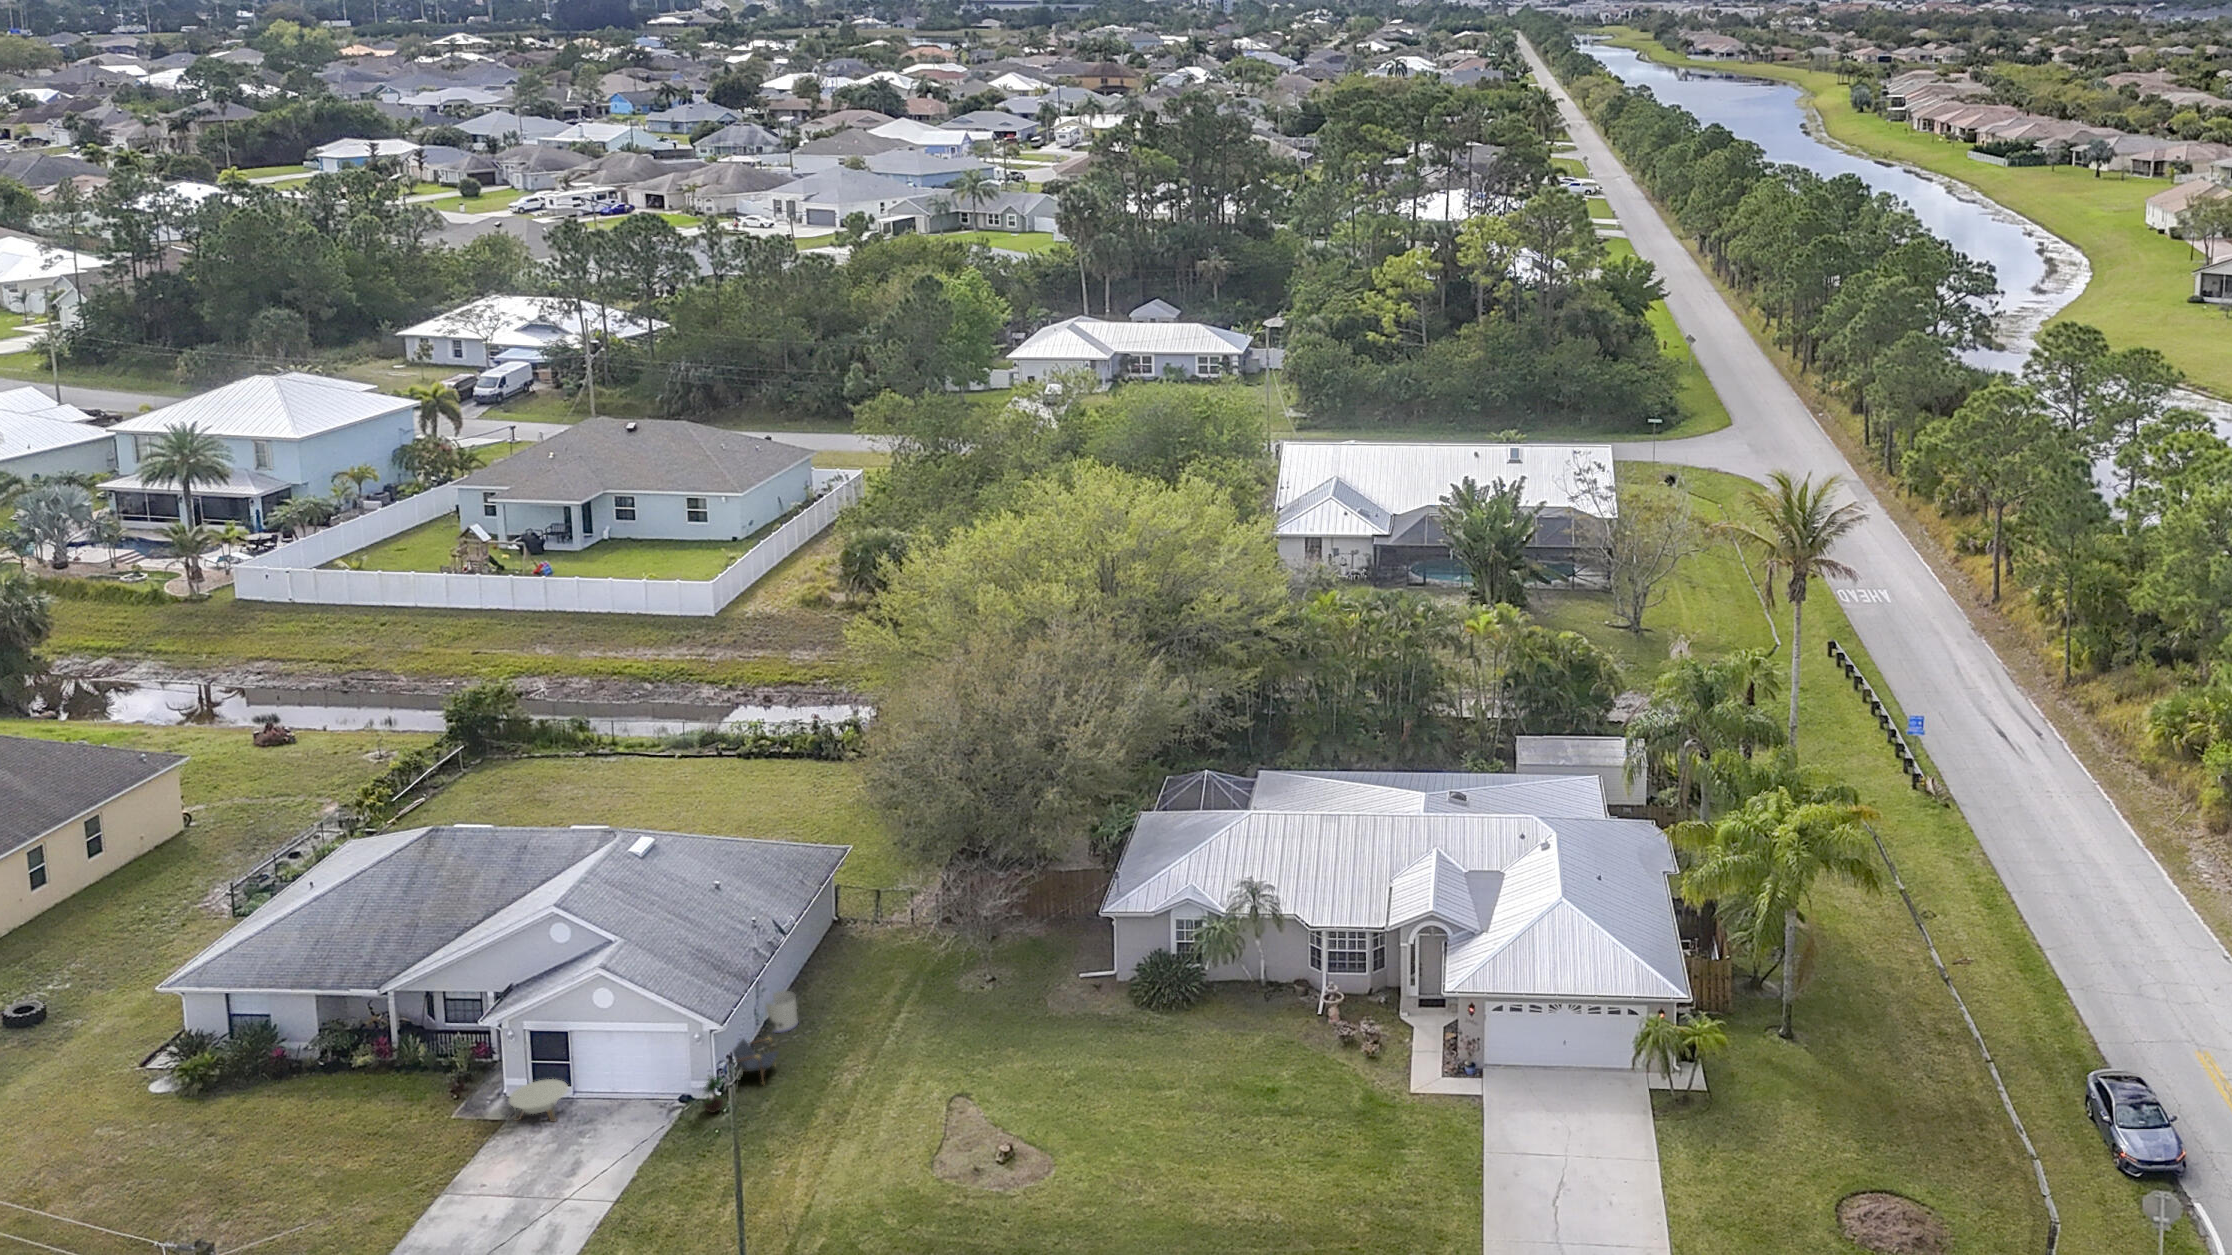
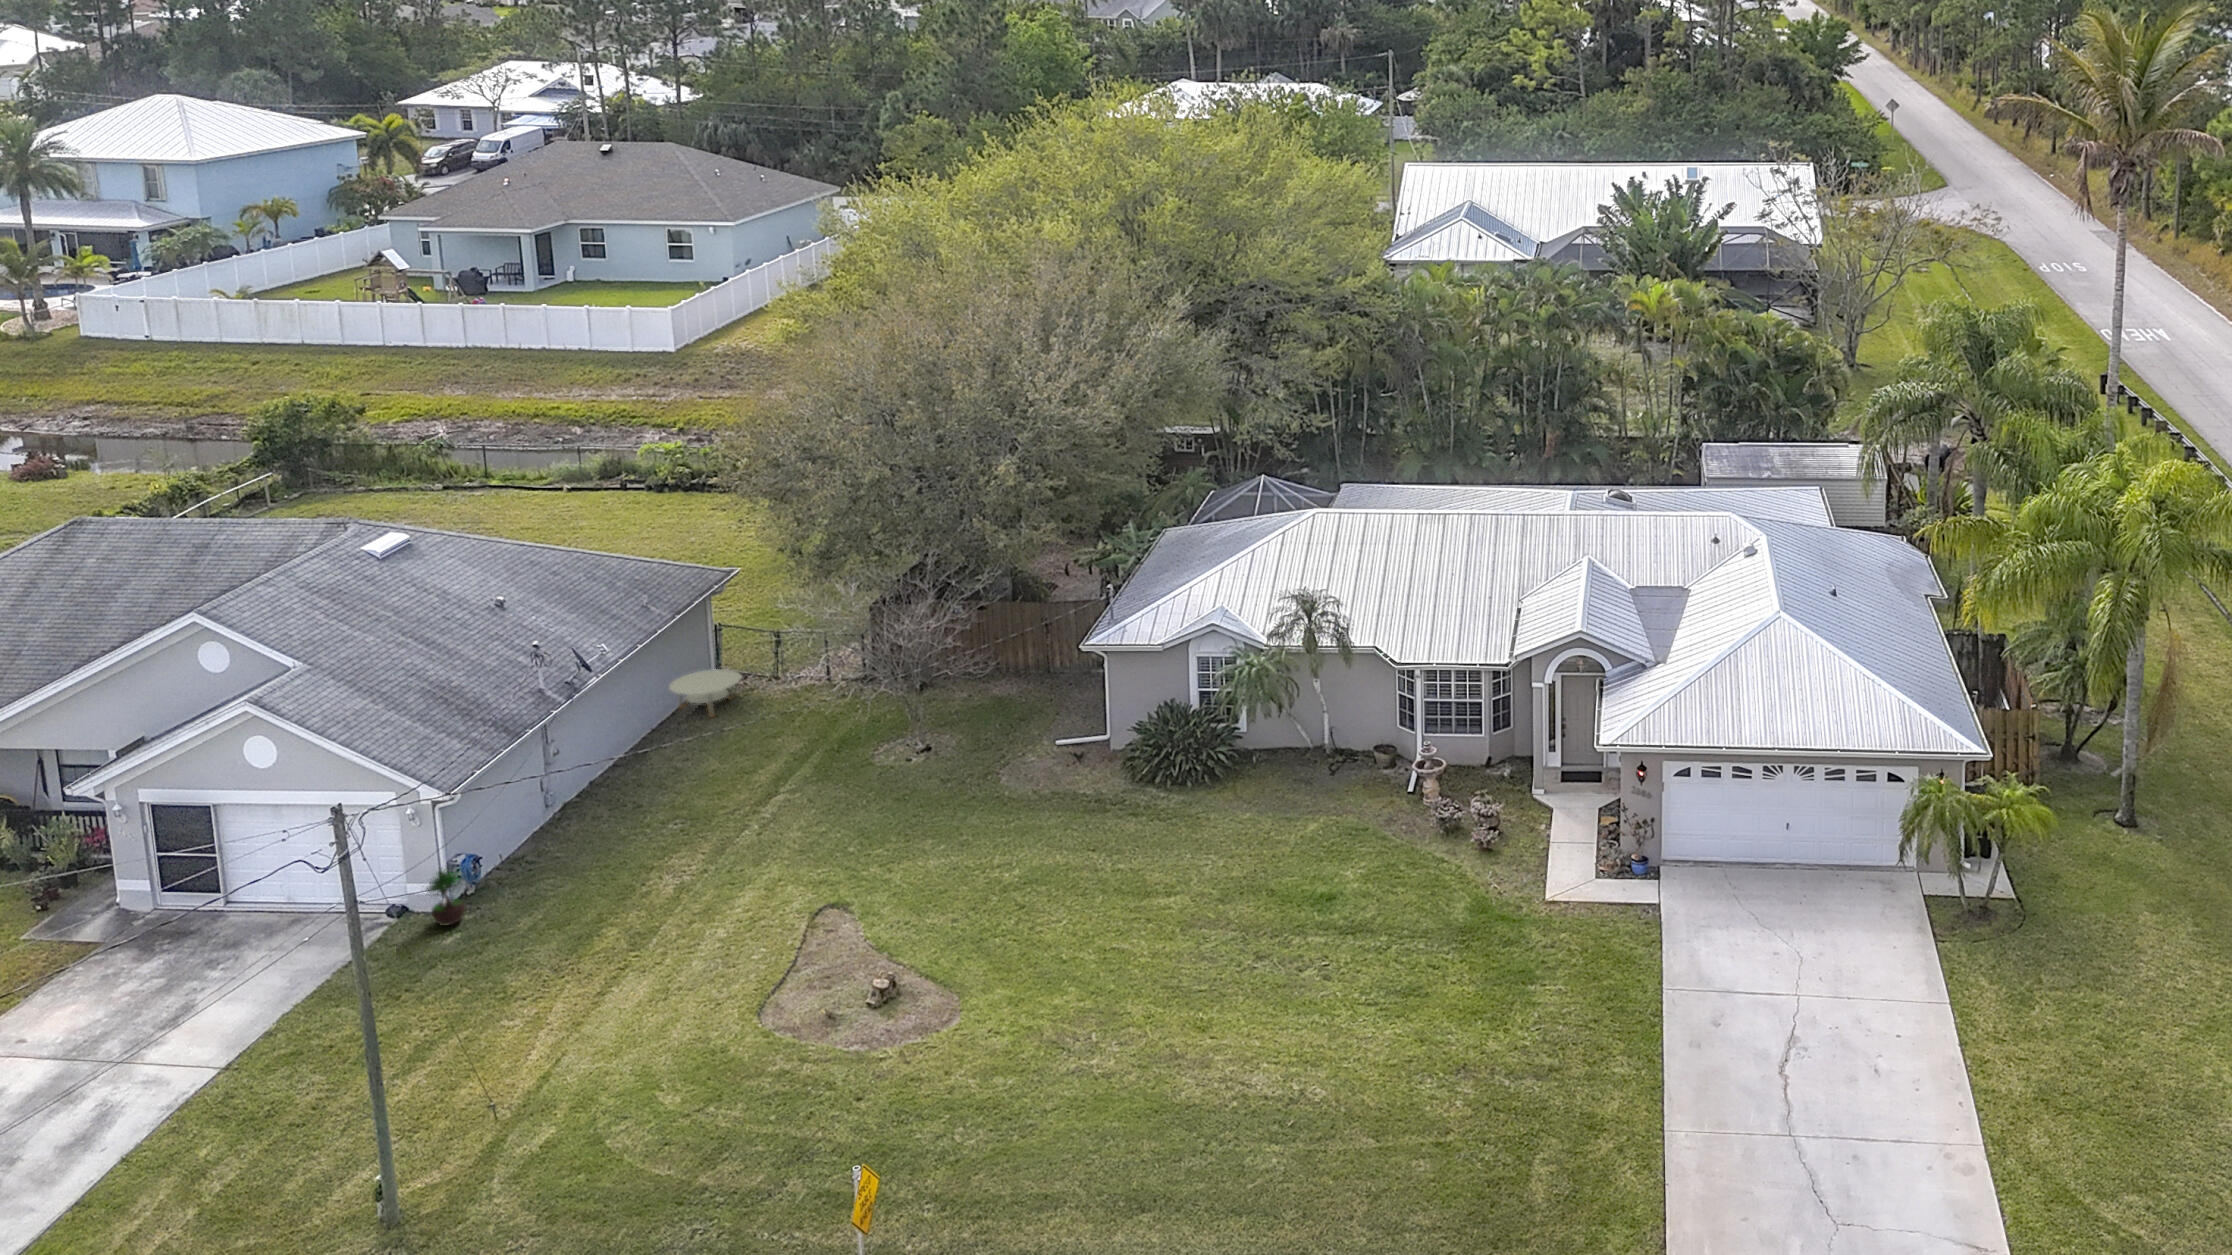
trash can: present [766,991,798,1033] -> none [564,755,620,816]
lounge chair: present [733,1038,778,1081] -> none [479,806,570,887]
round table: present [508,1079,568,1121] -> present [669,669,741,717]

